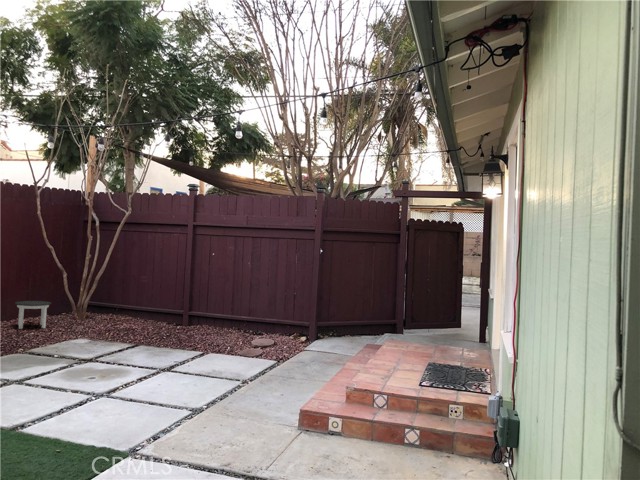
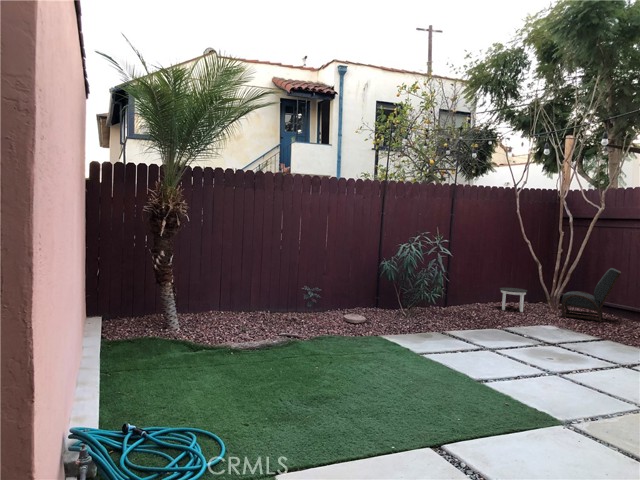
lounge chair: none [89,272,148,328] -> present [561,268,621,322]

